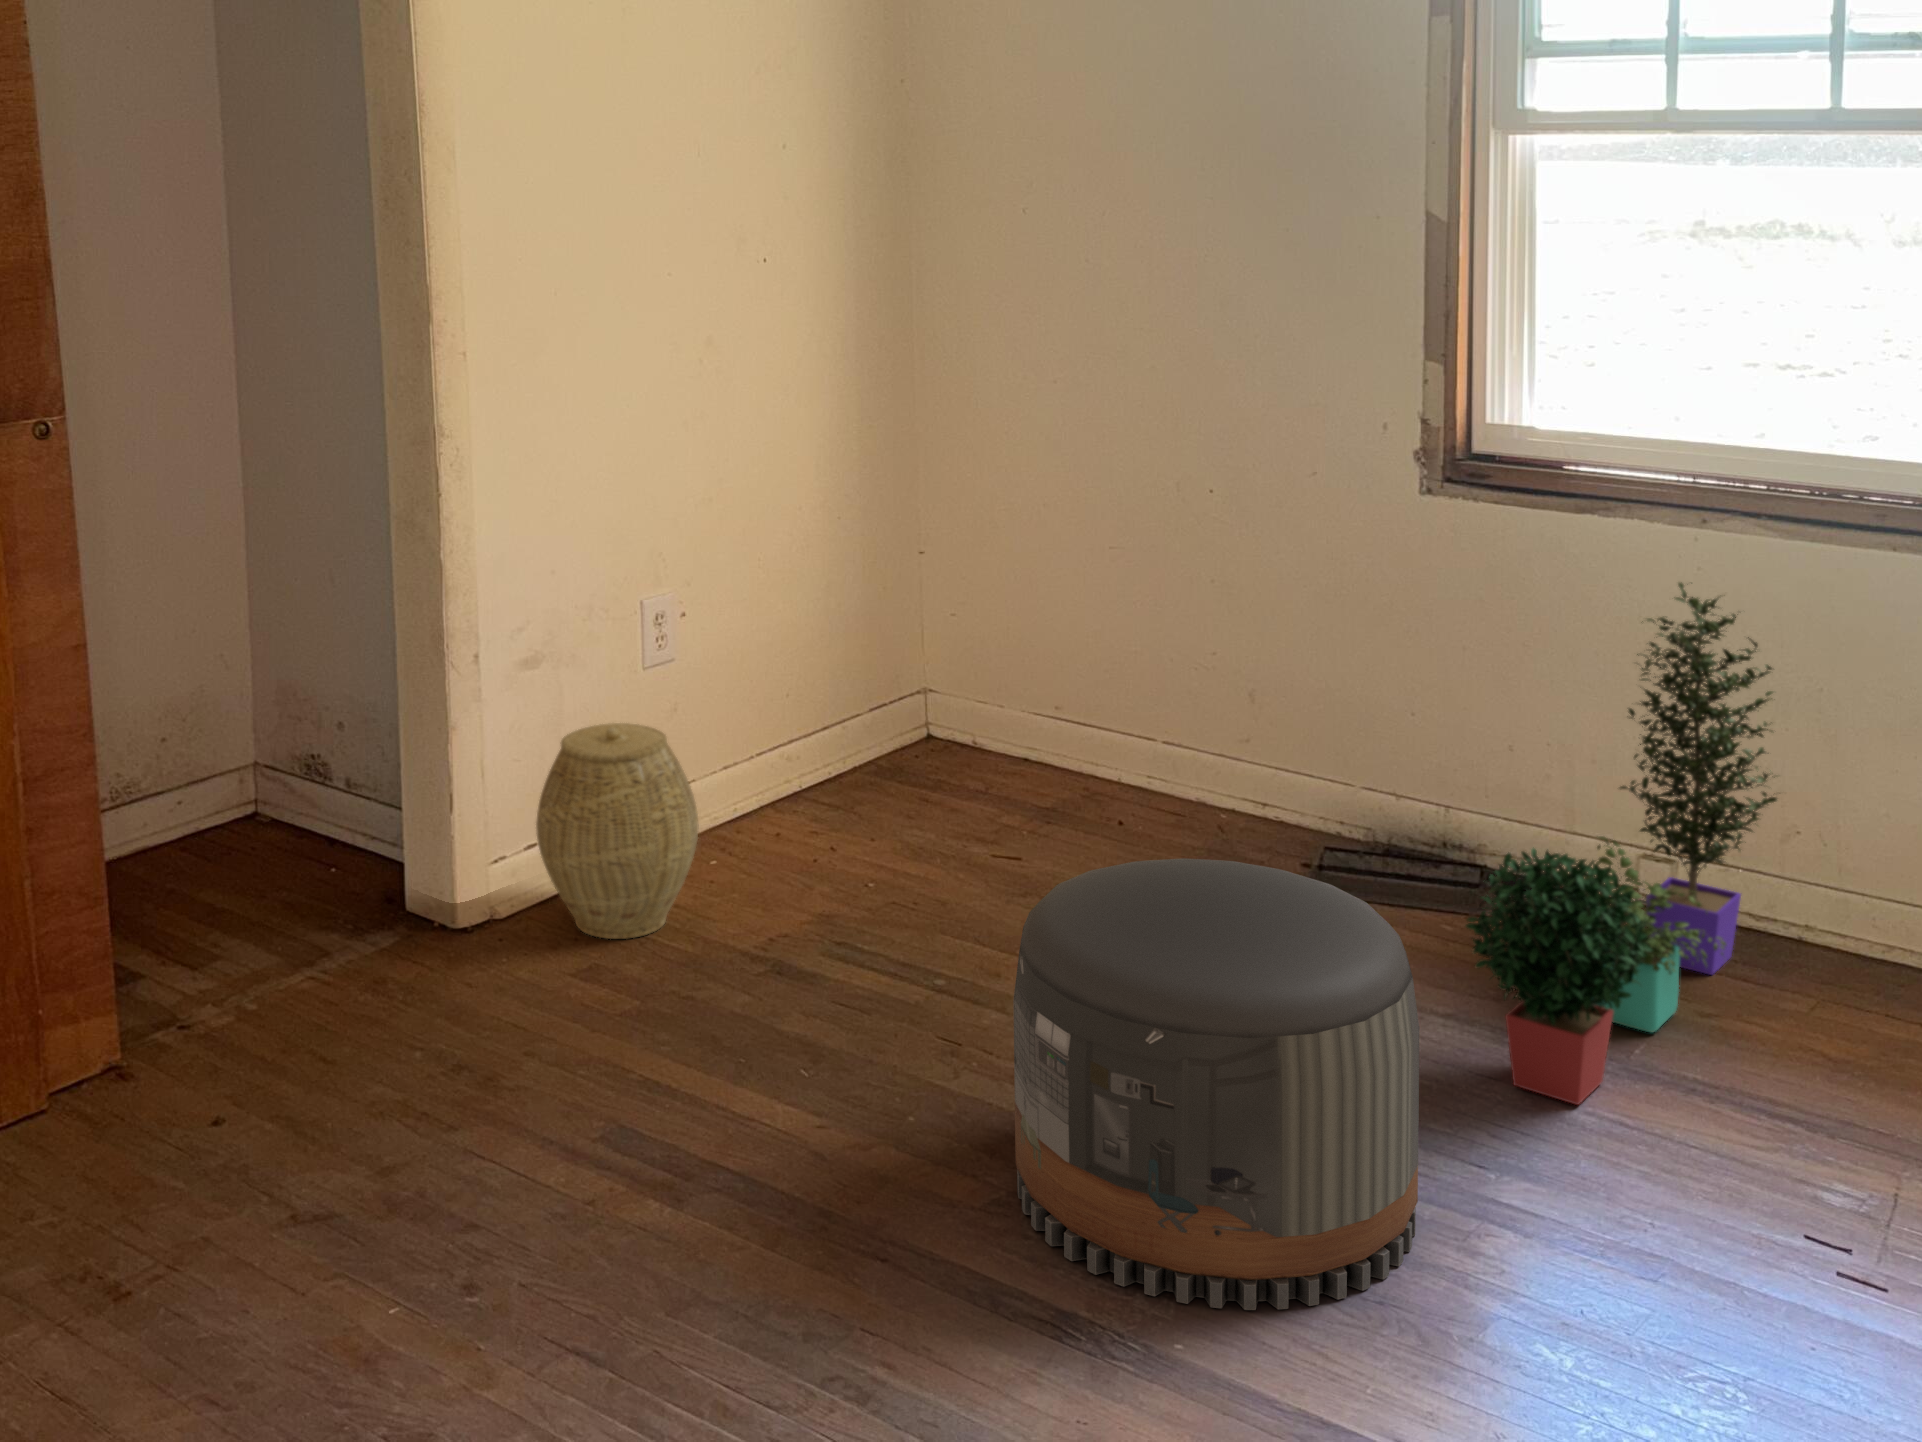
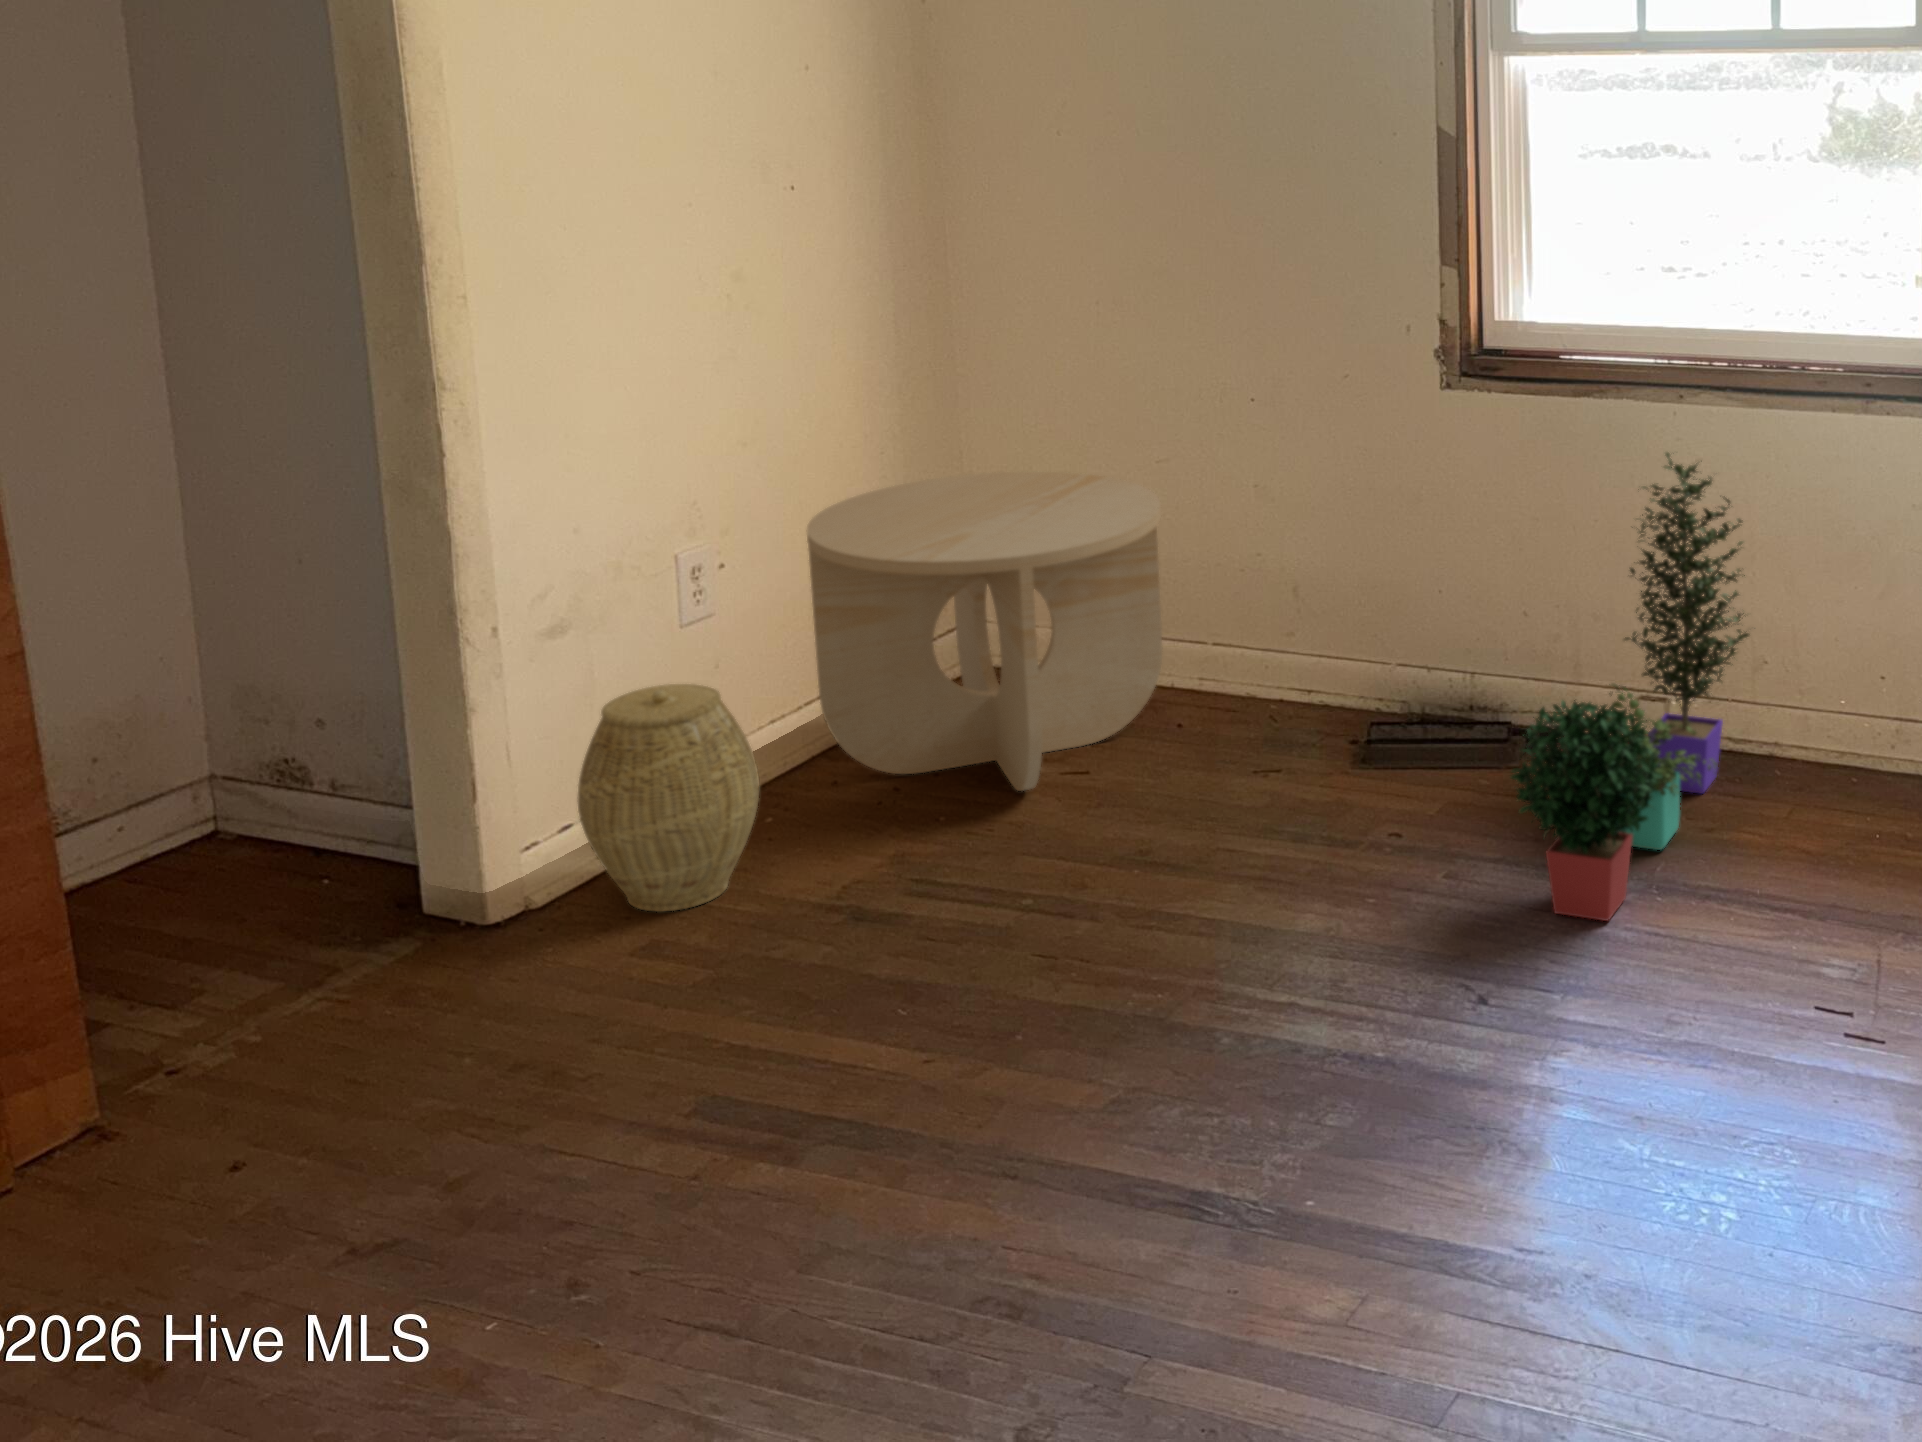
side table: none [762,548,1108,868] -> present [807,472,1162,791]
pouf: present [1013,858,1419,1310] -> none [1119,745,1487,1154]

